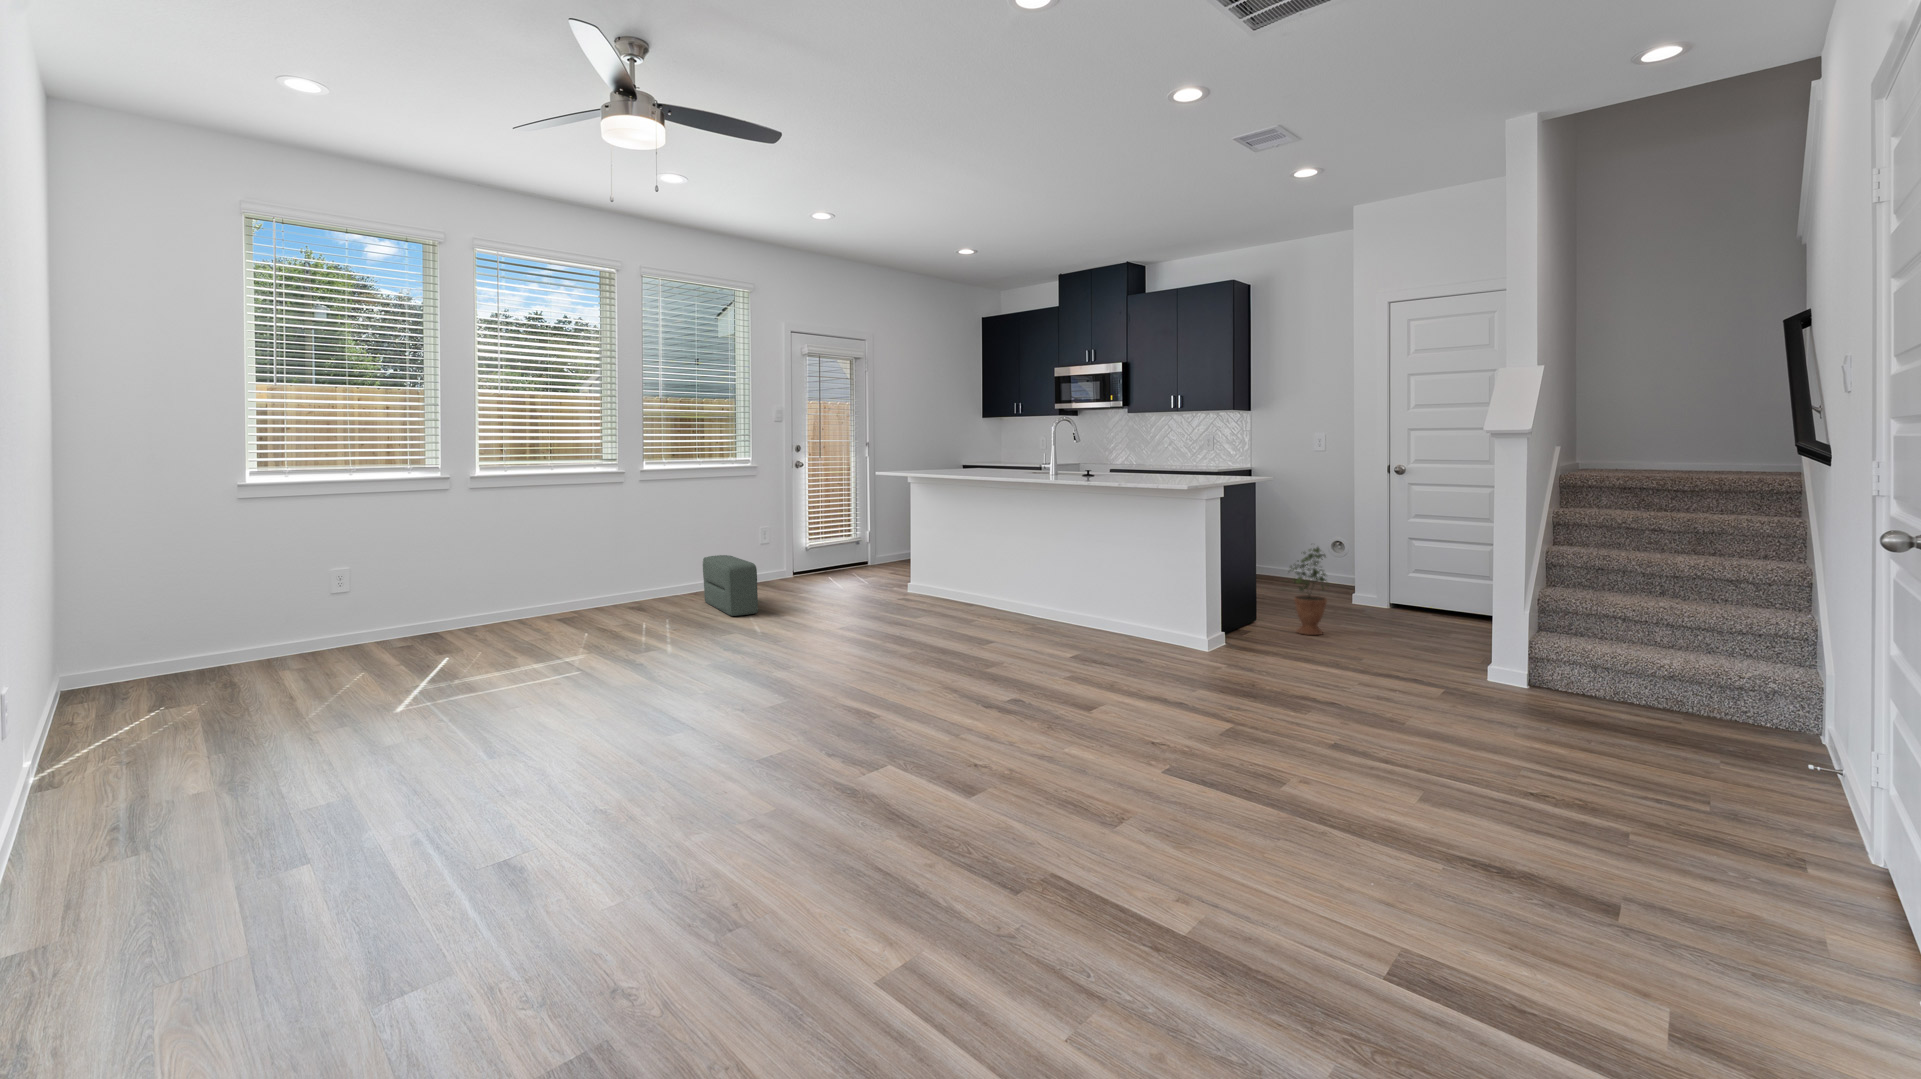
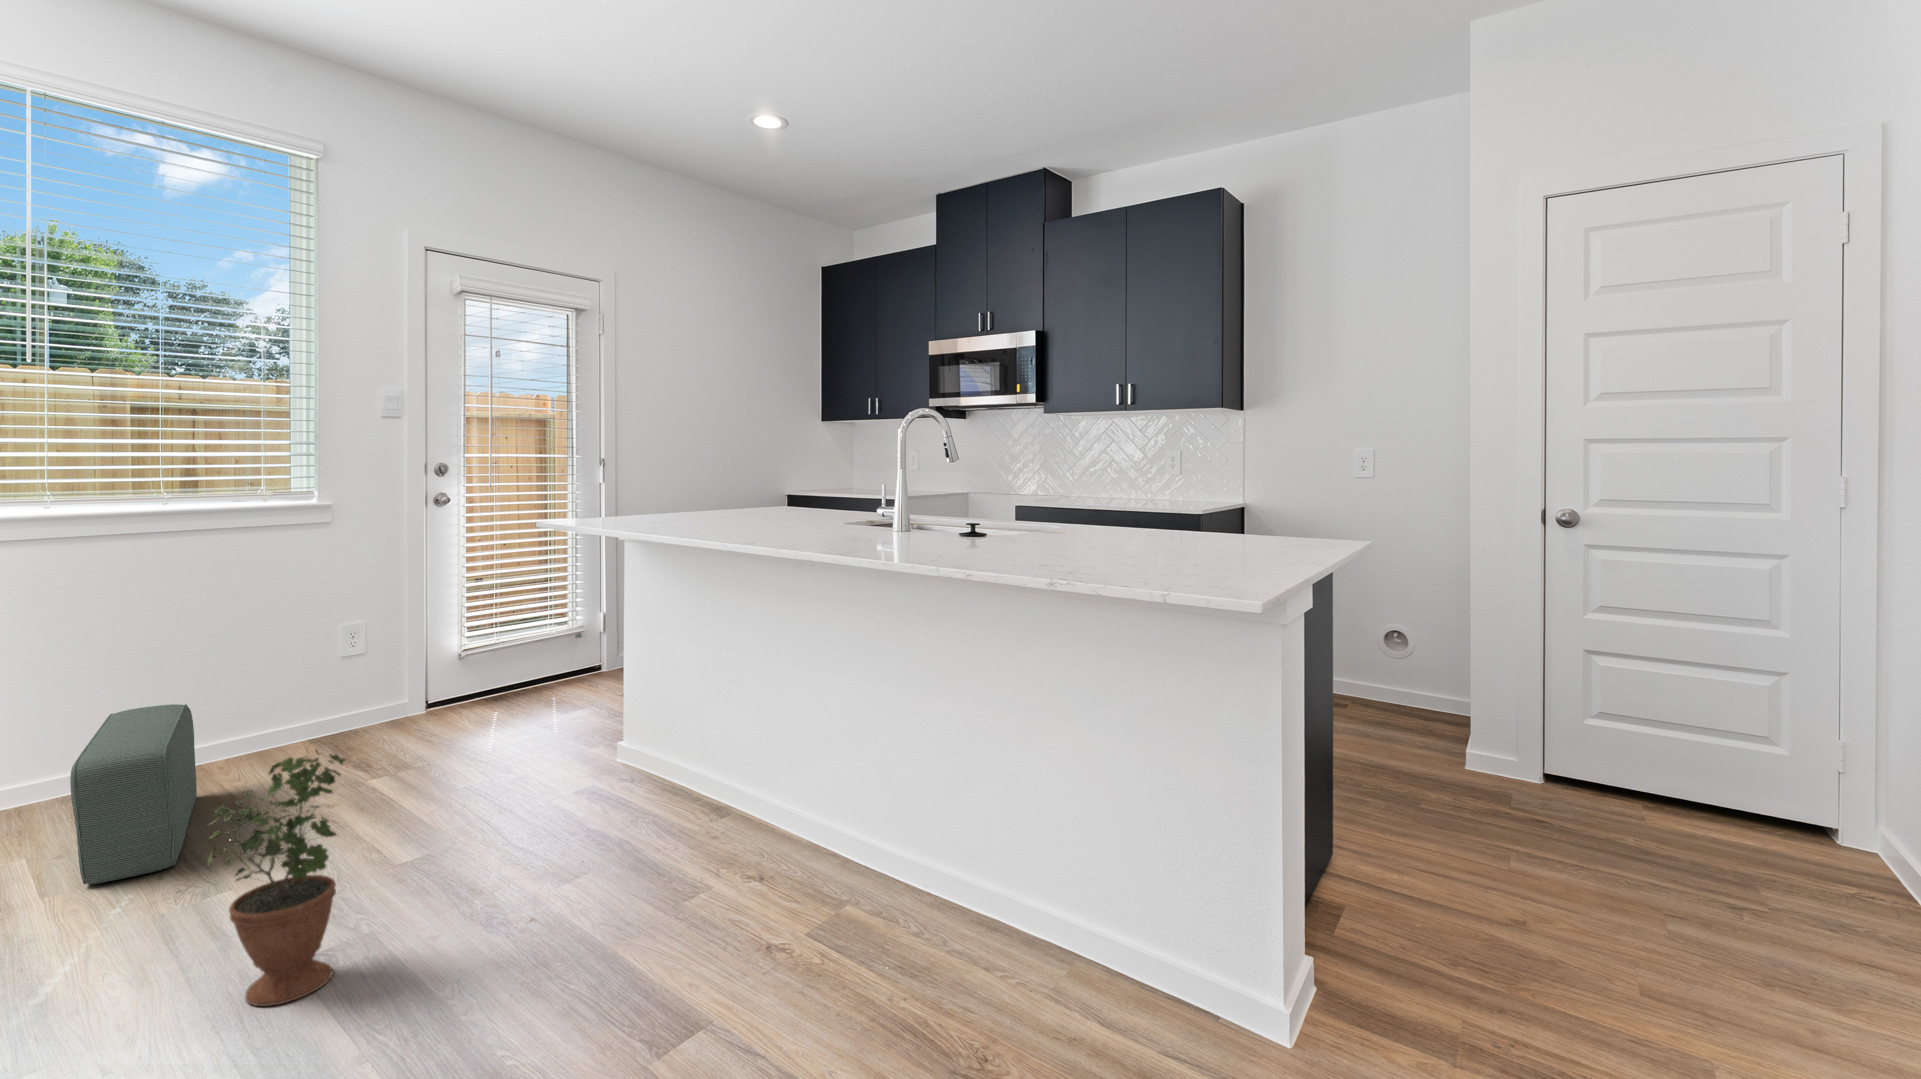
potted plant: present [1290,547,1327,635] -> present [207,750,346,1006]

